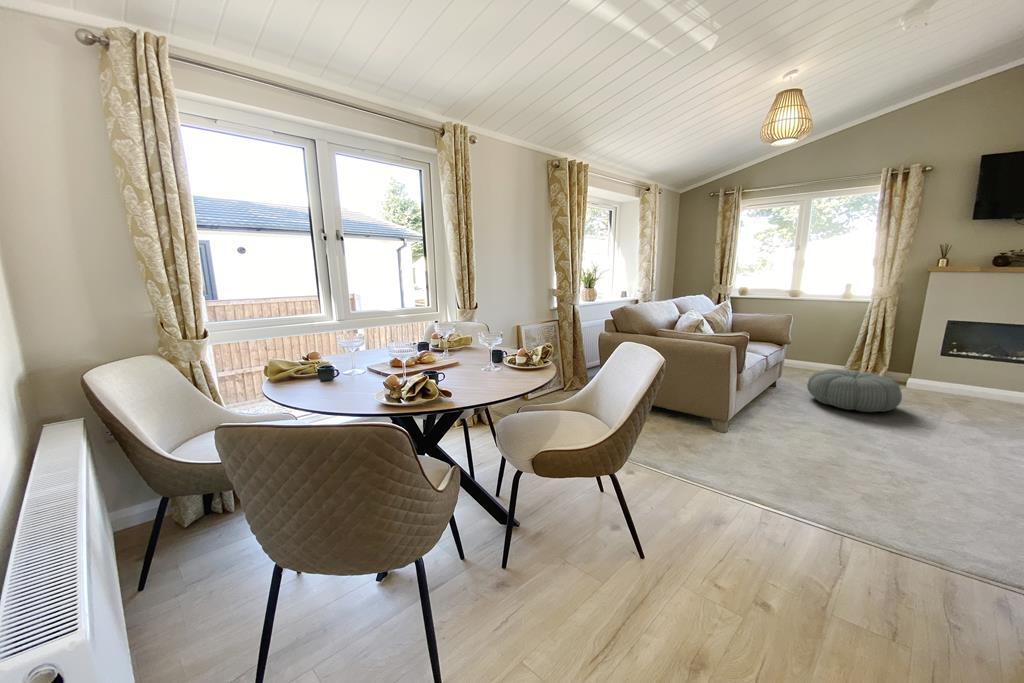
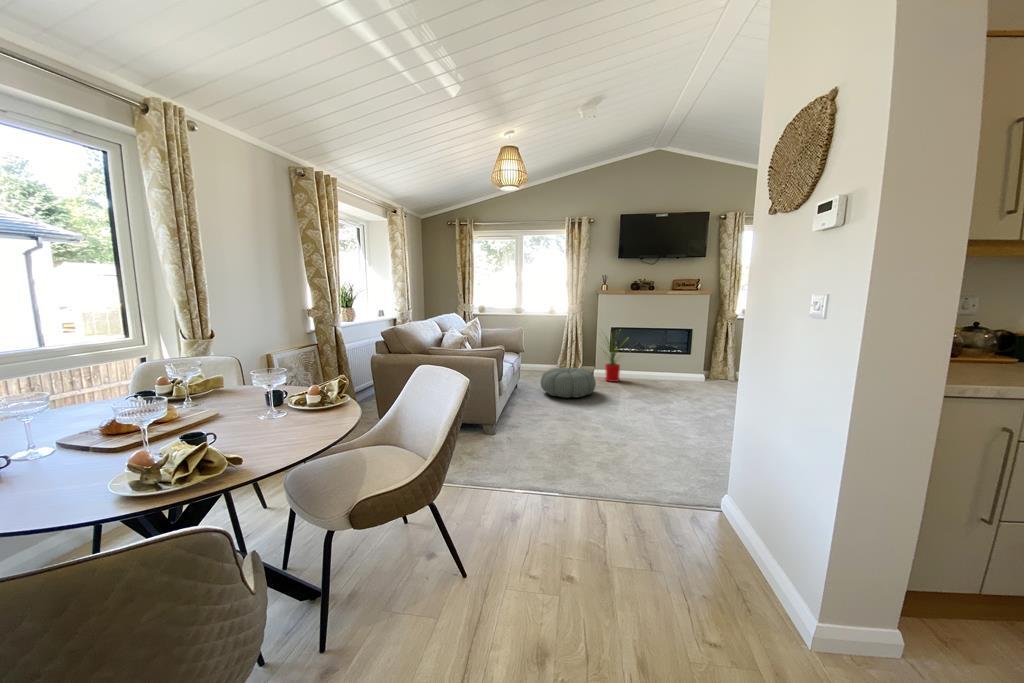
house plant: none [908,322,997,401] -> present [603,338,628,382]

